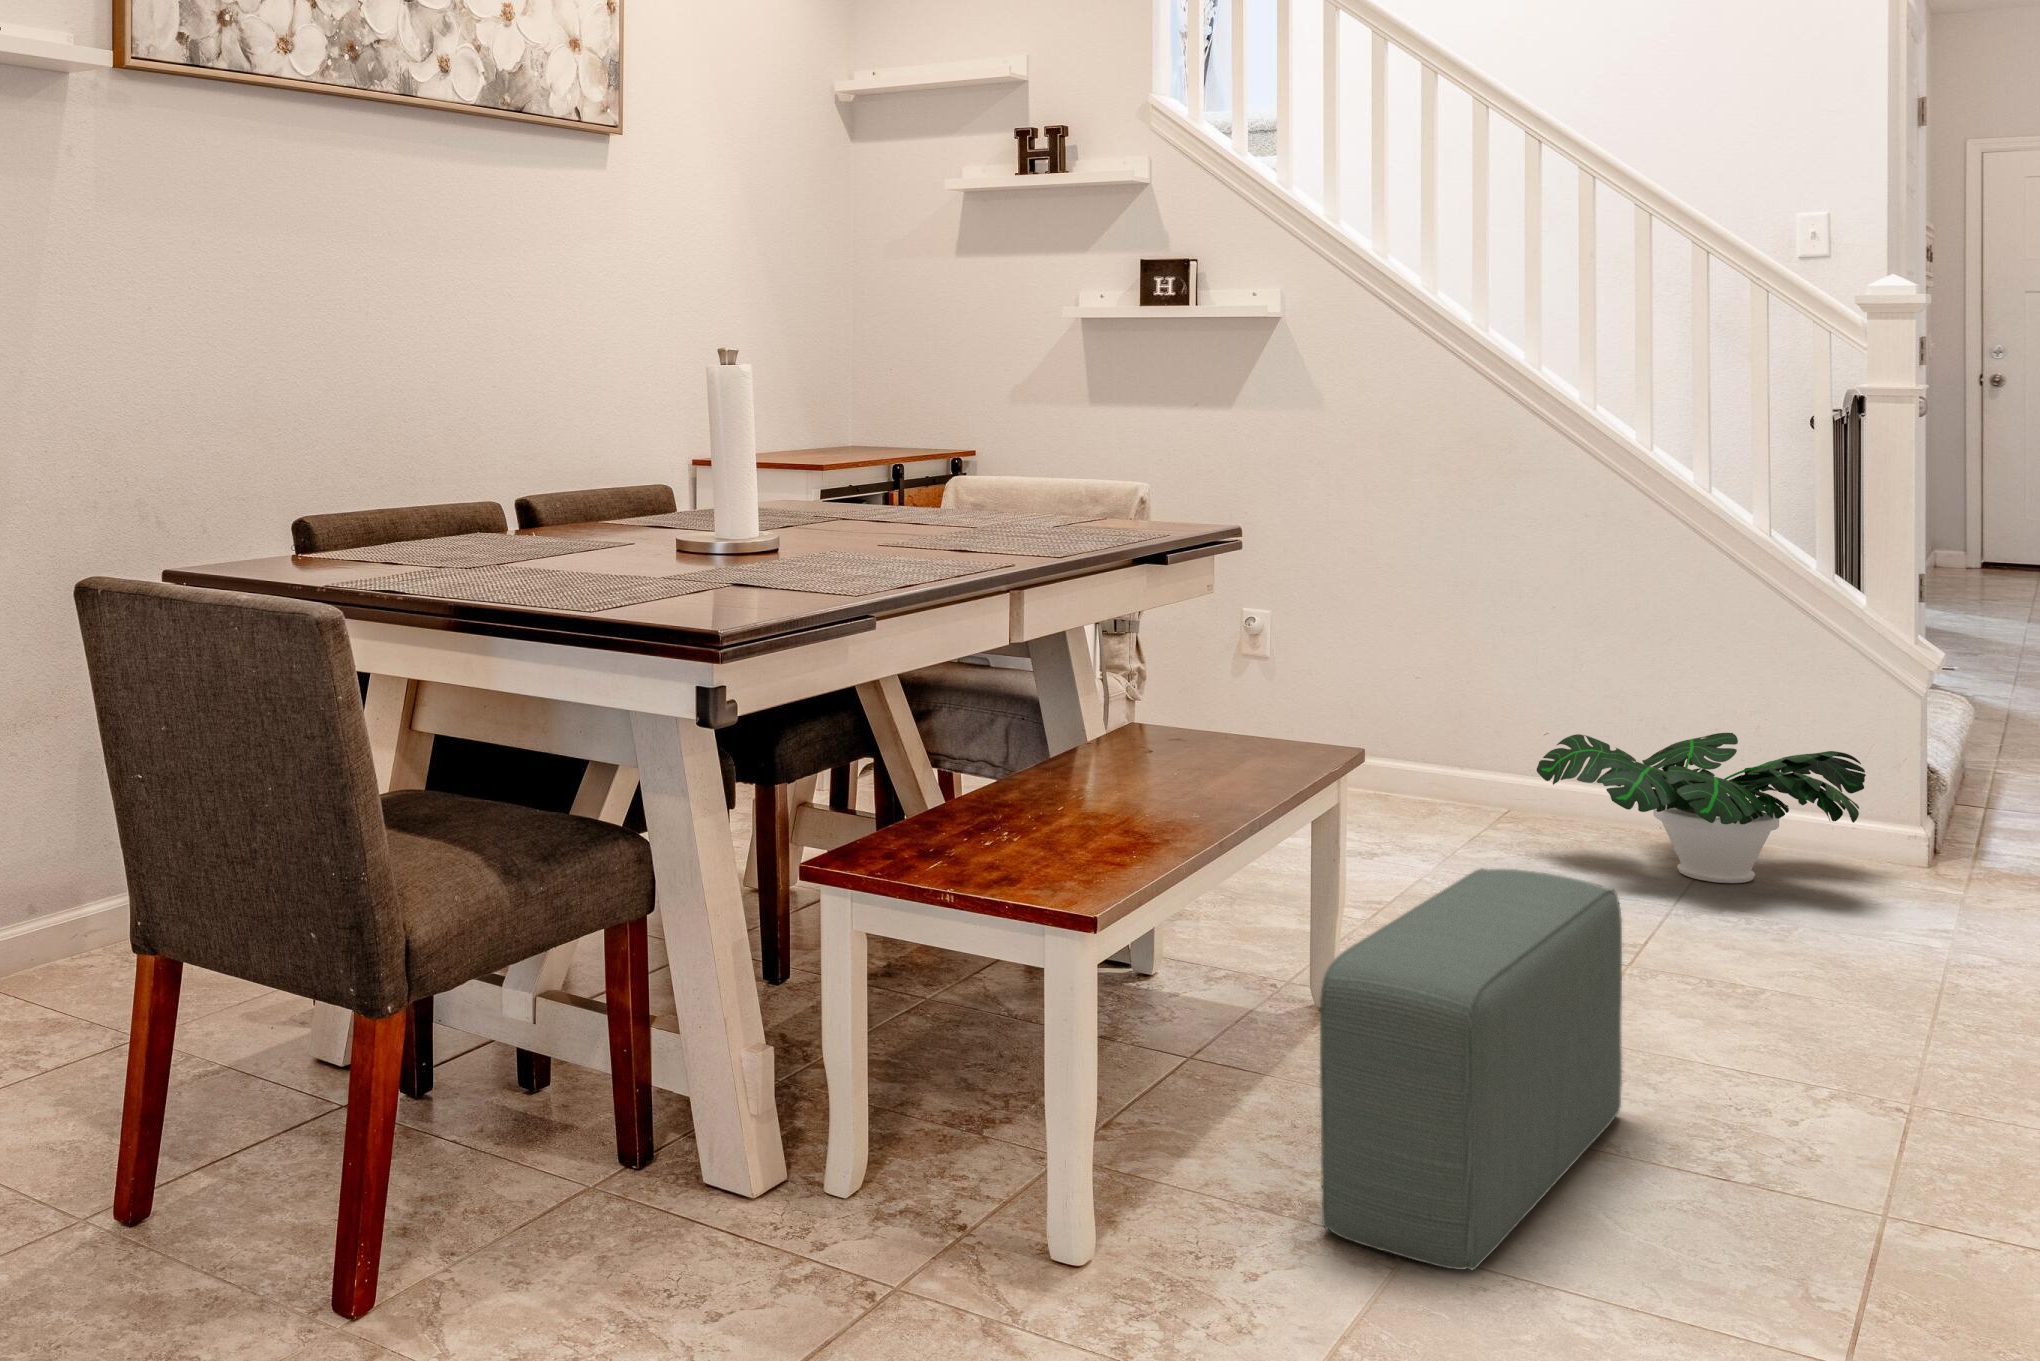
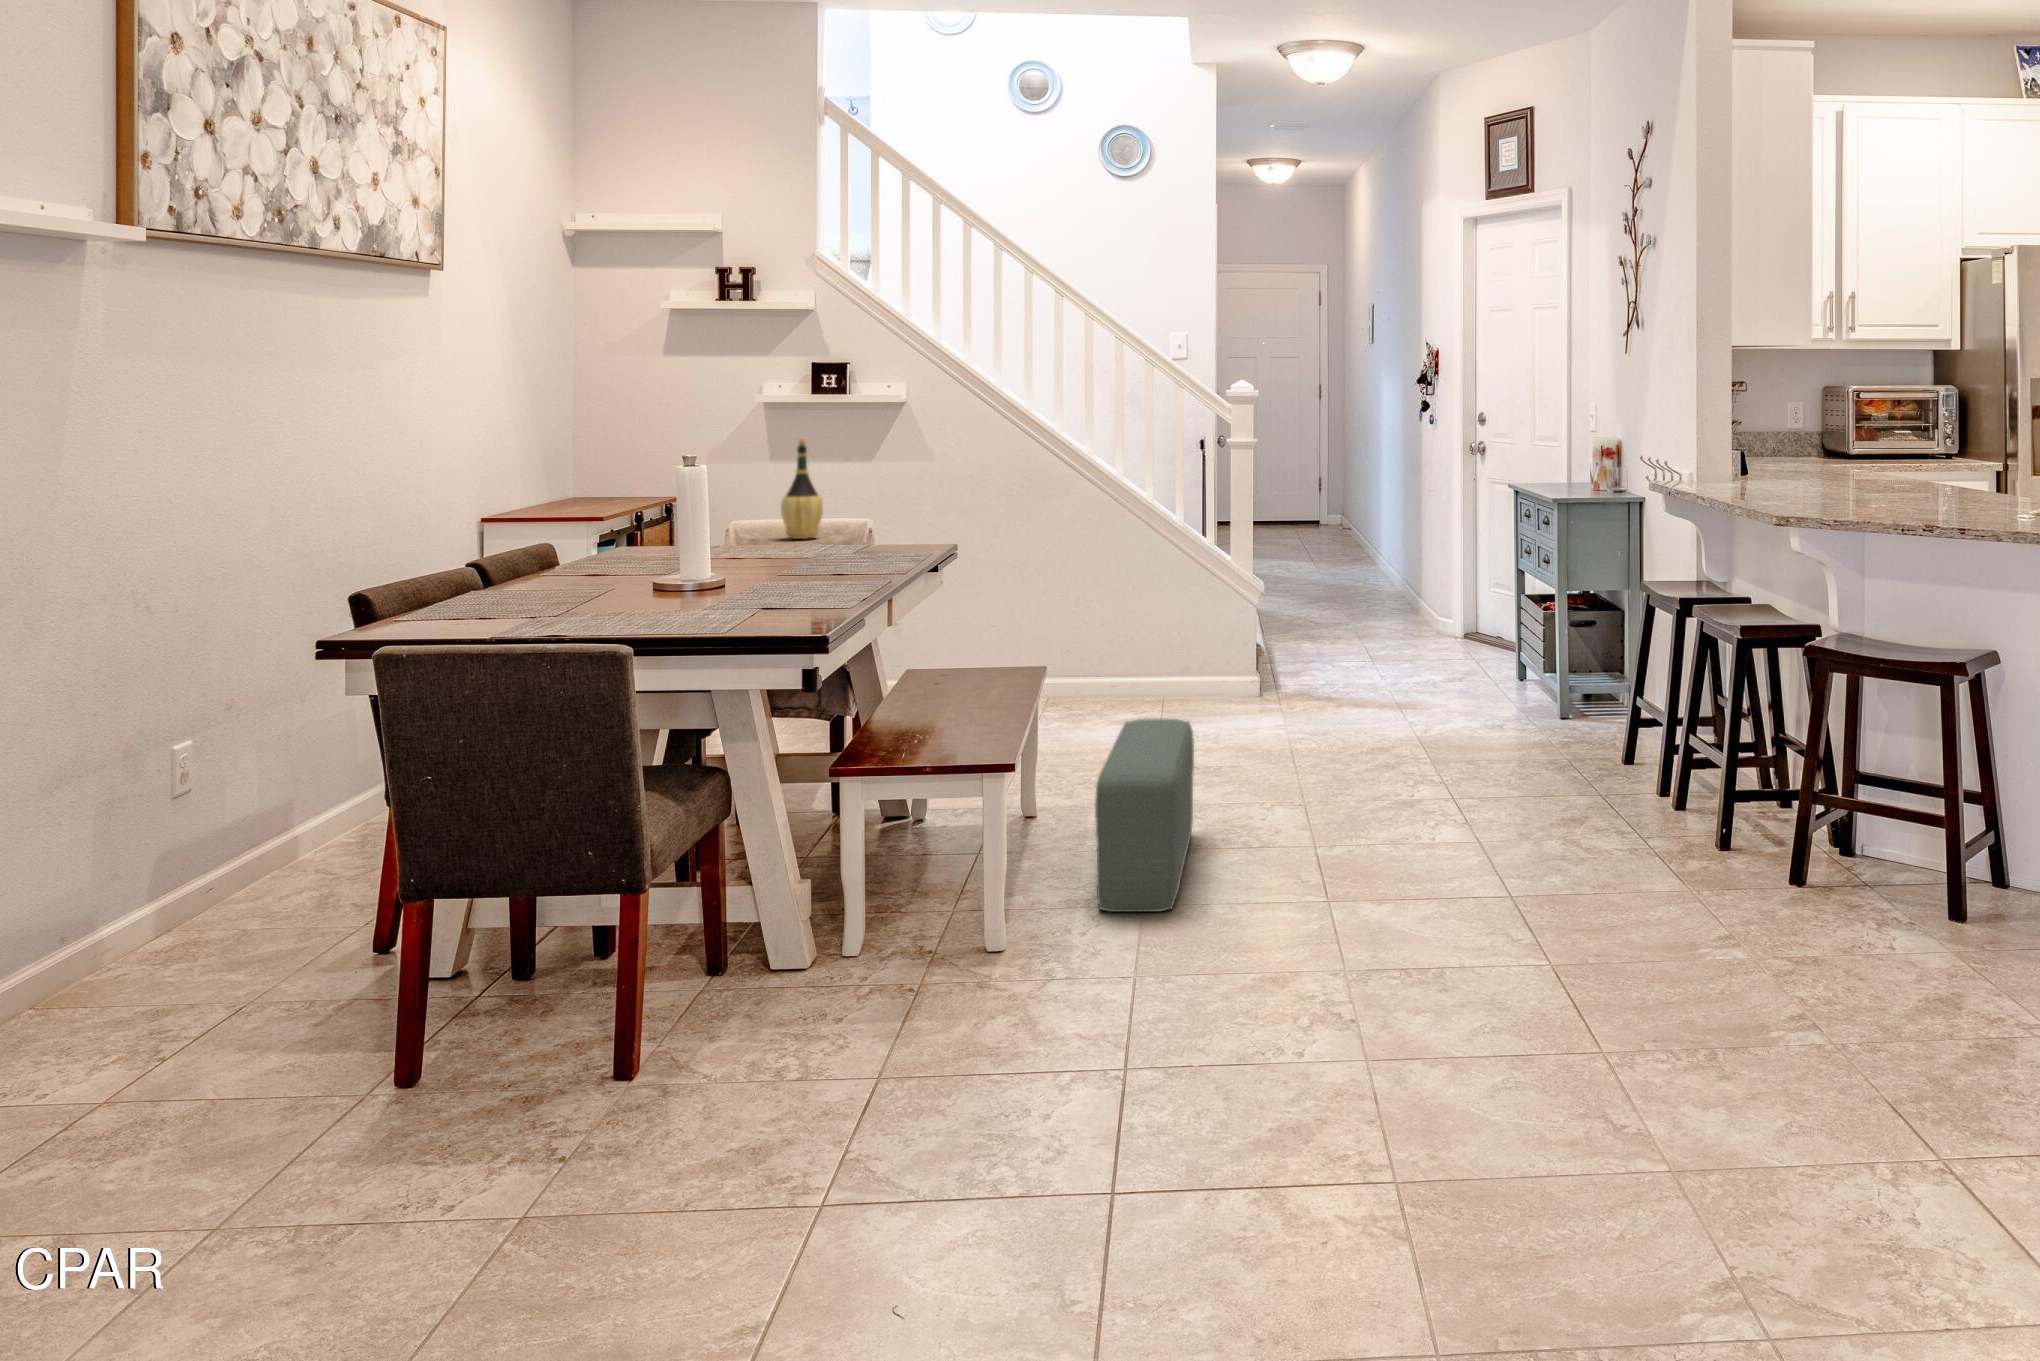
wine bottle: none [983,348,1046,503] -> present [781,439,823,539]
potted plant: present [1536,733,1866,883] -> none [1074,636,1236,719]

